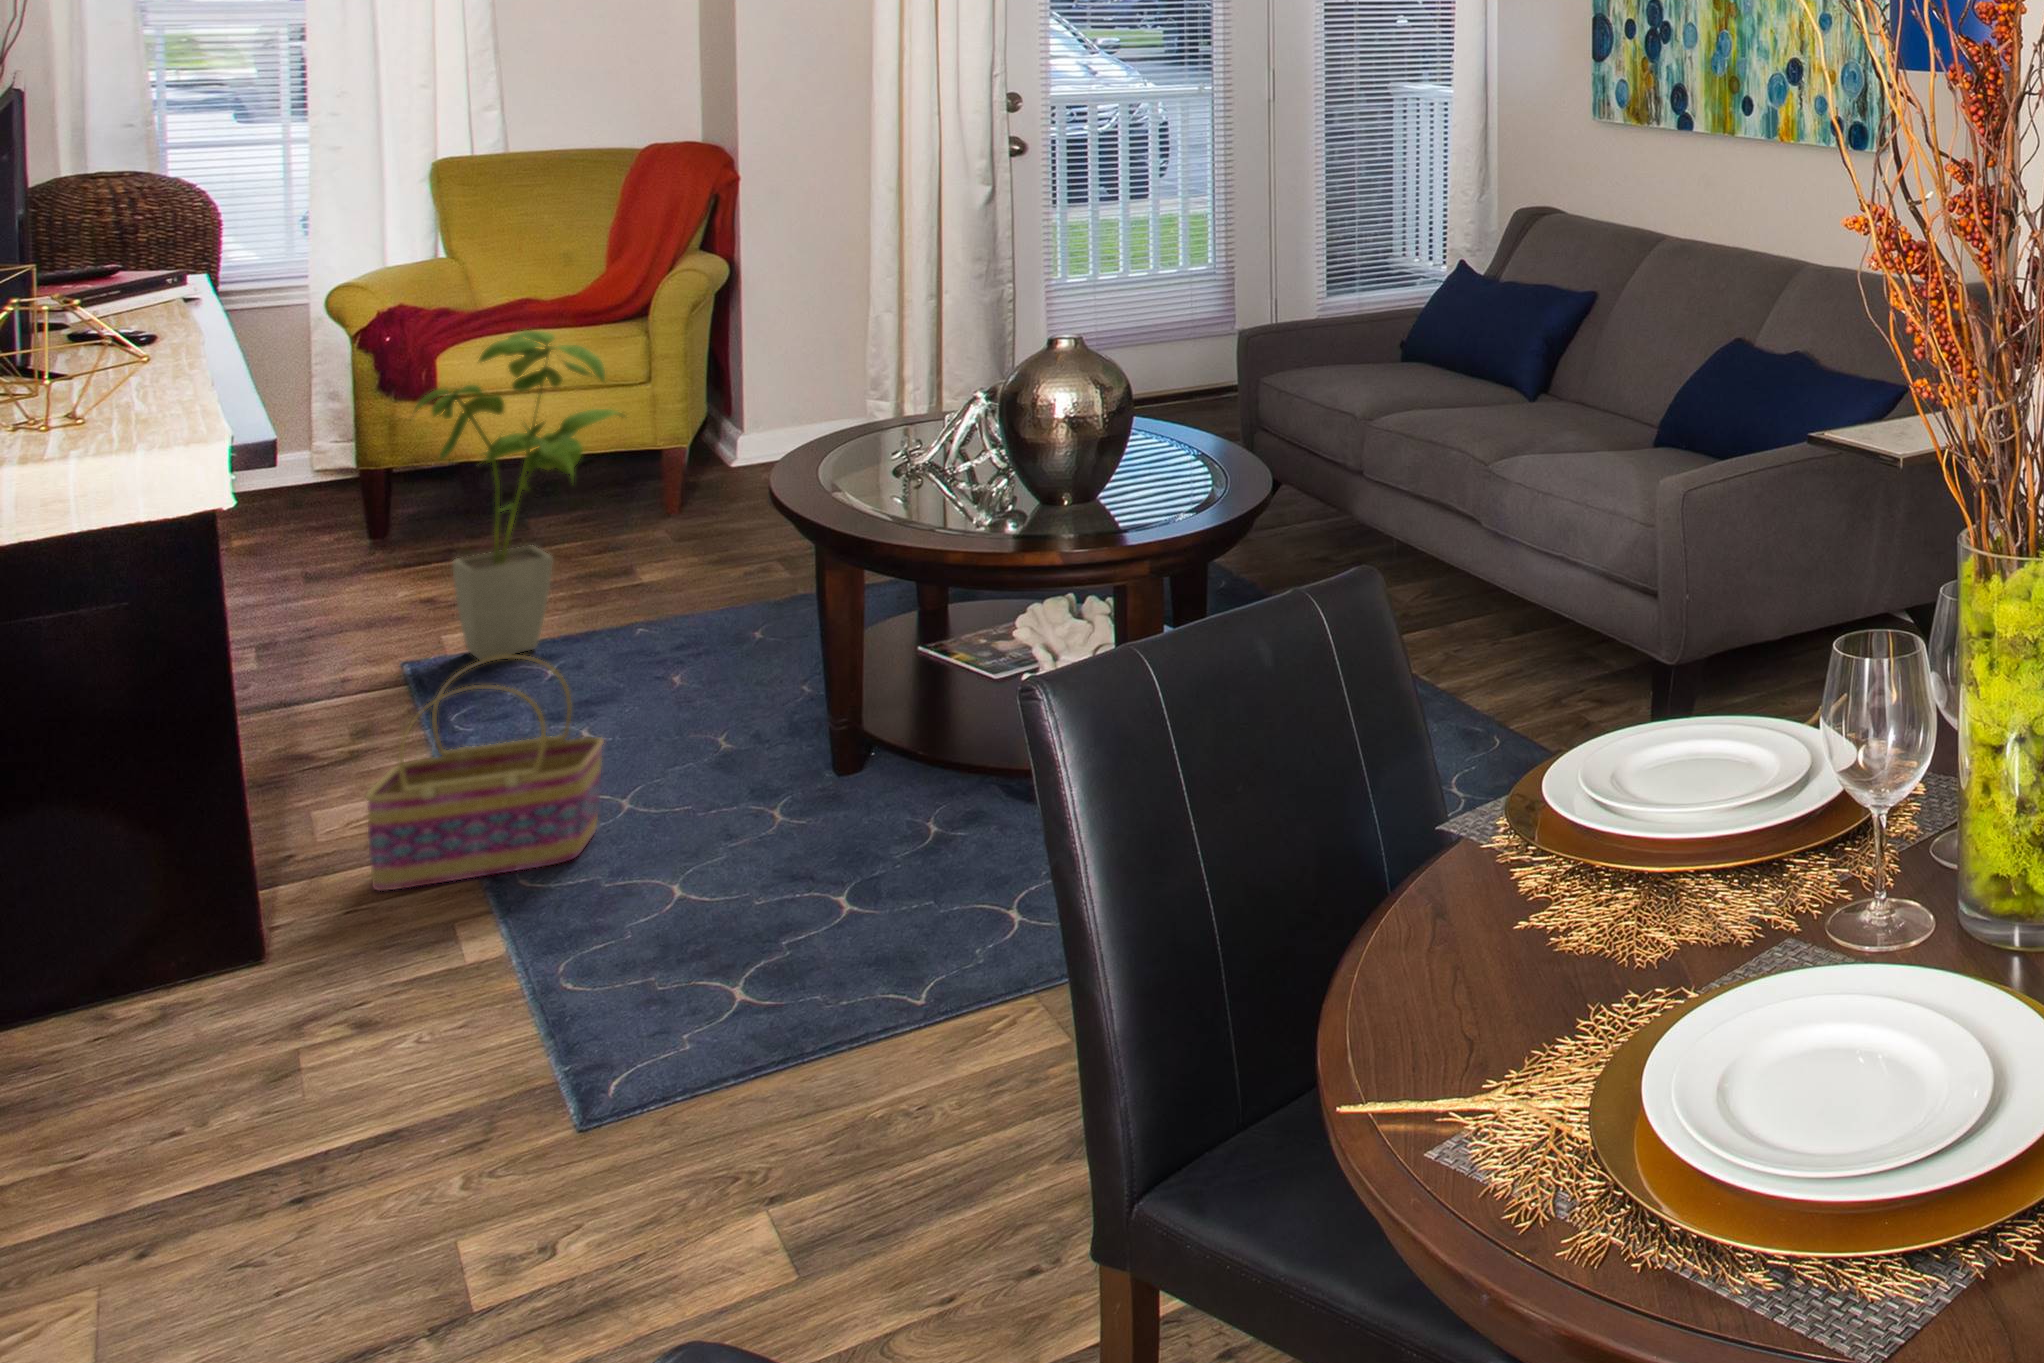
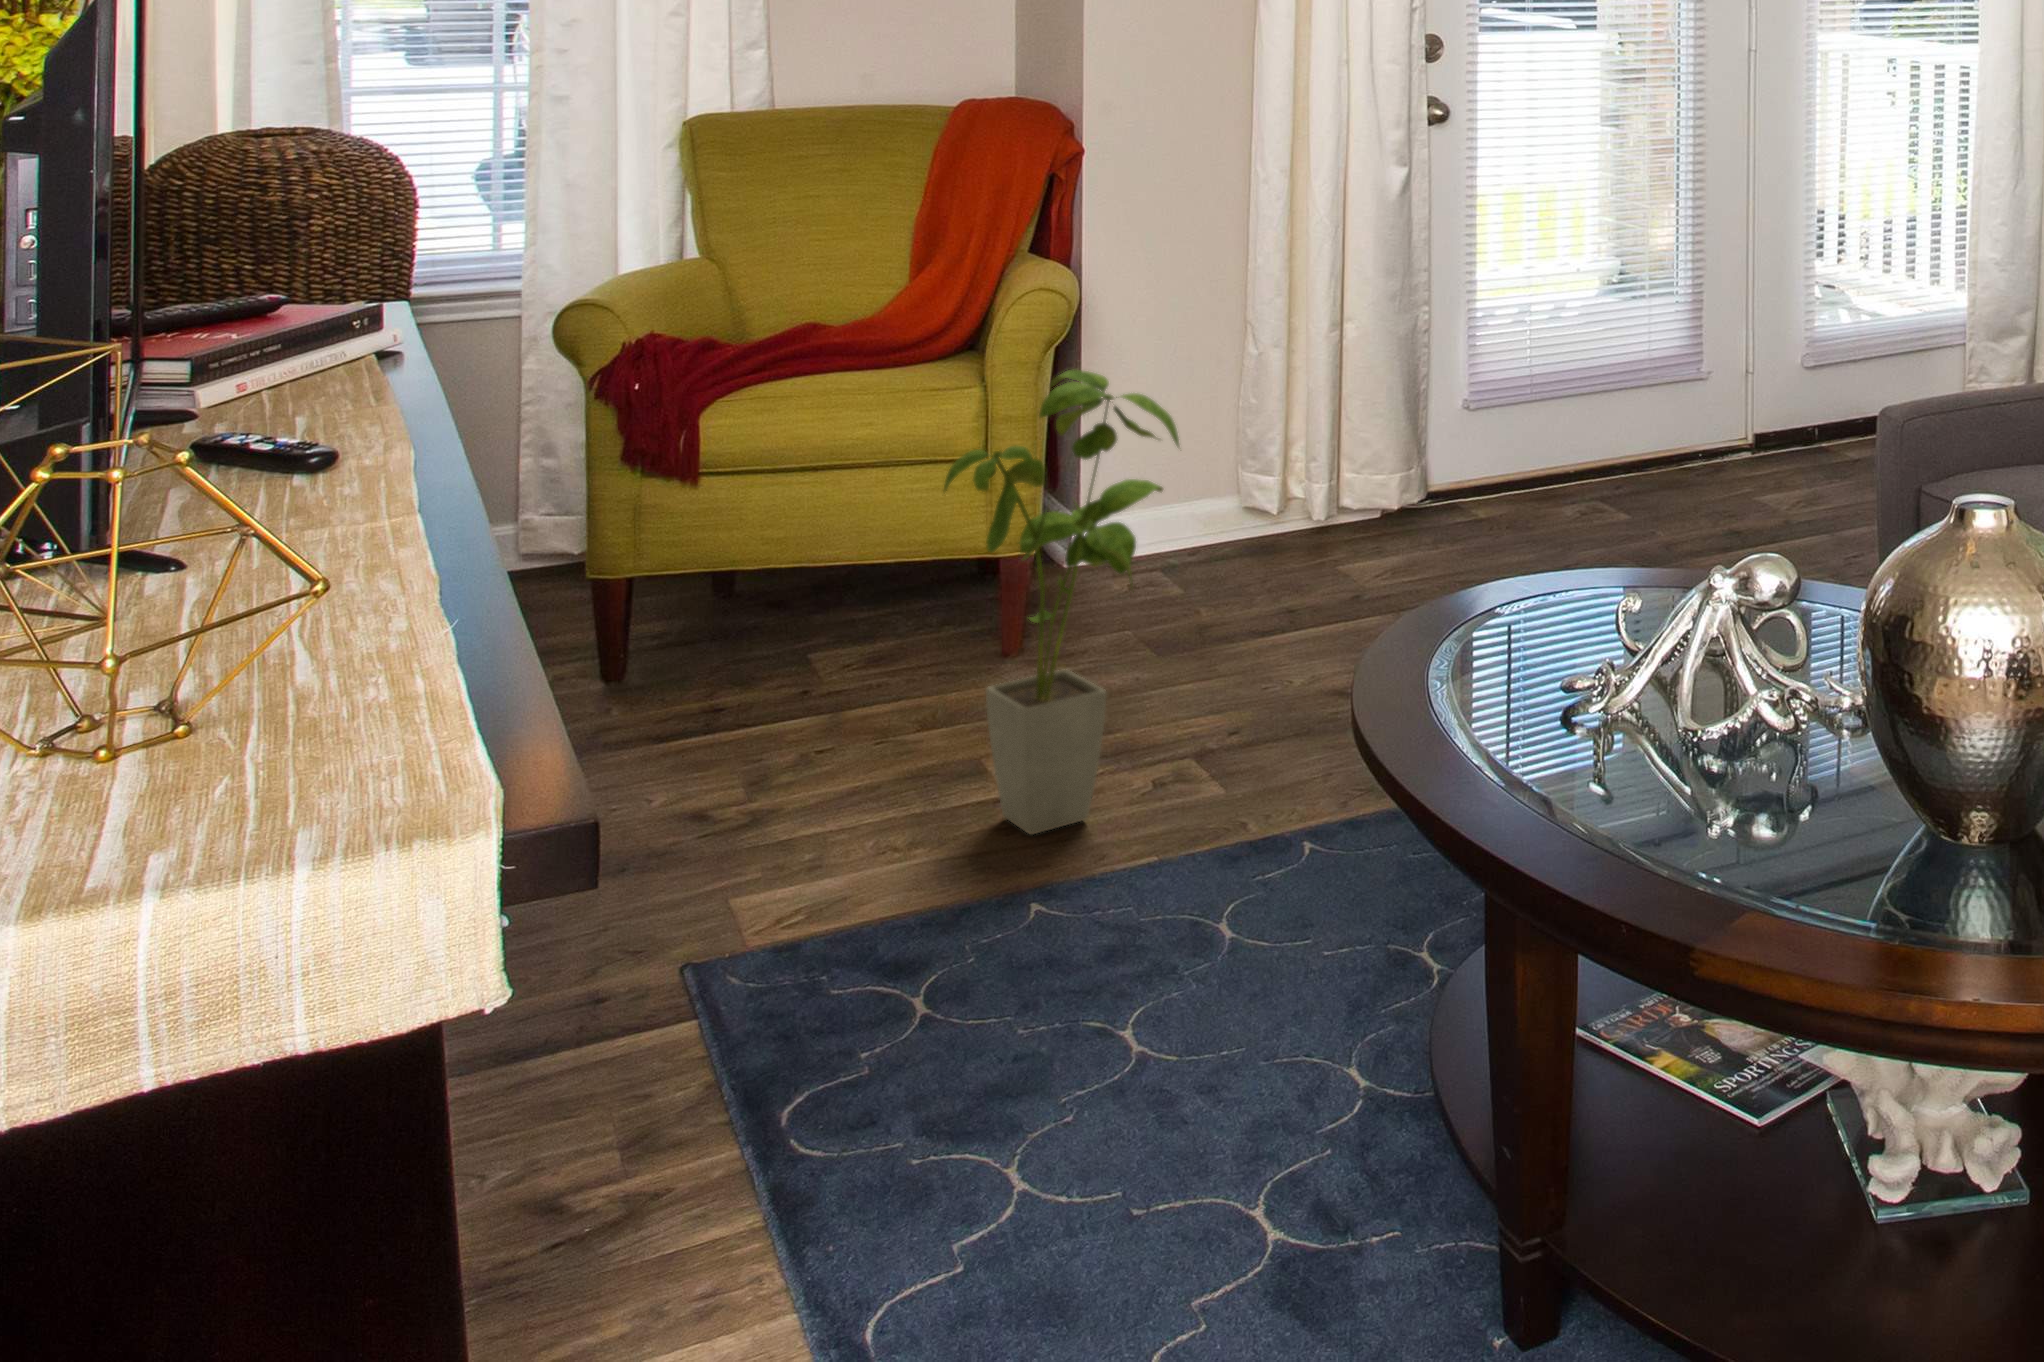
basket: present [366,655,604,891] -> none [1158,909,1430,1285]

